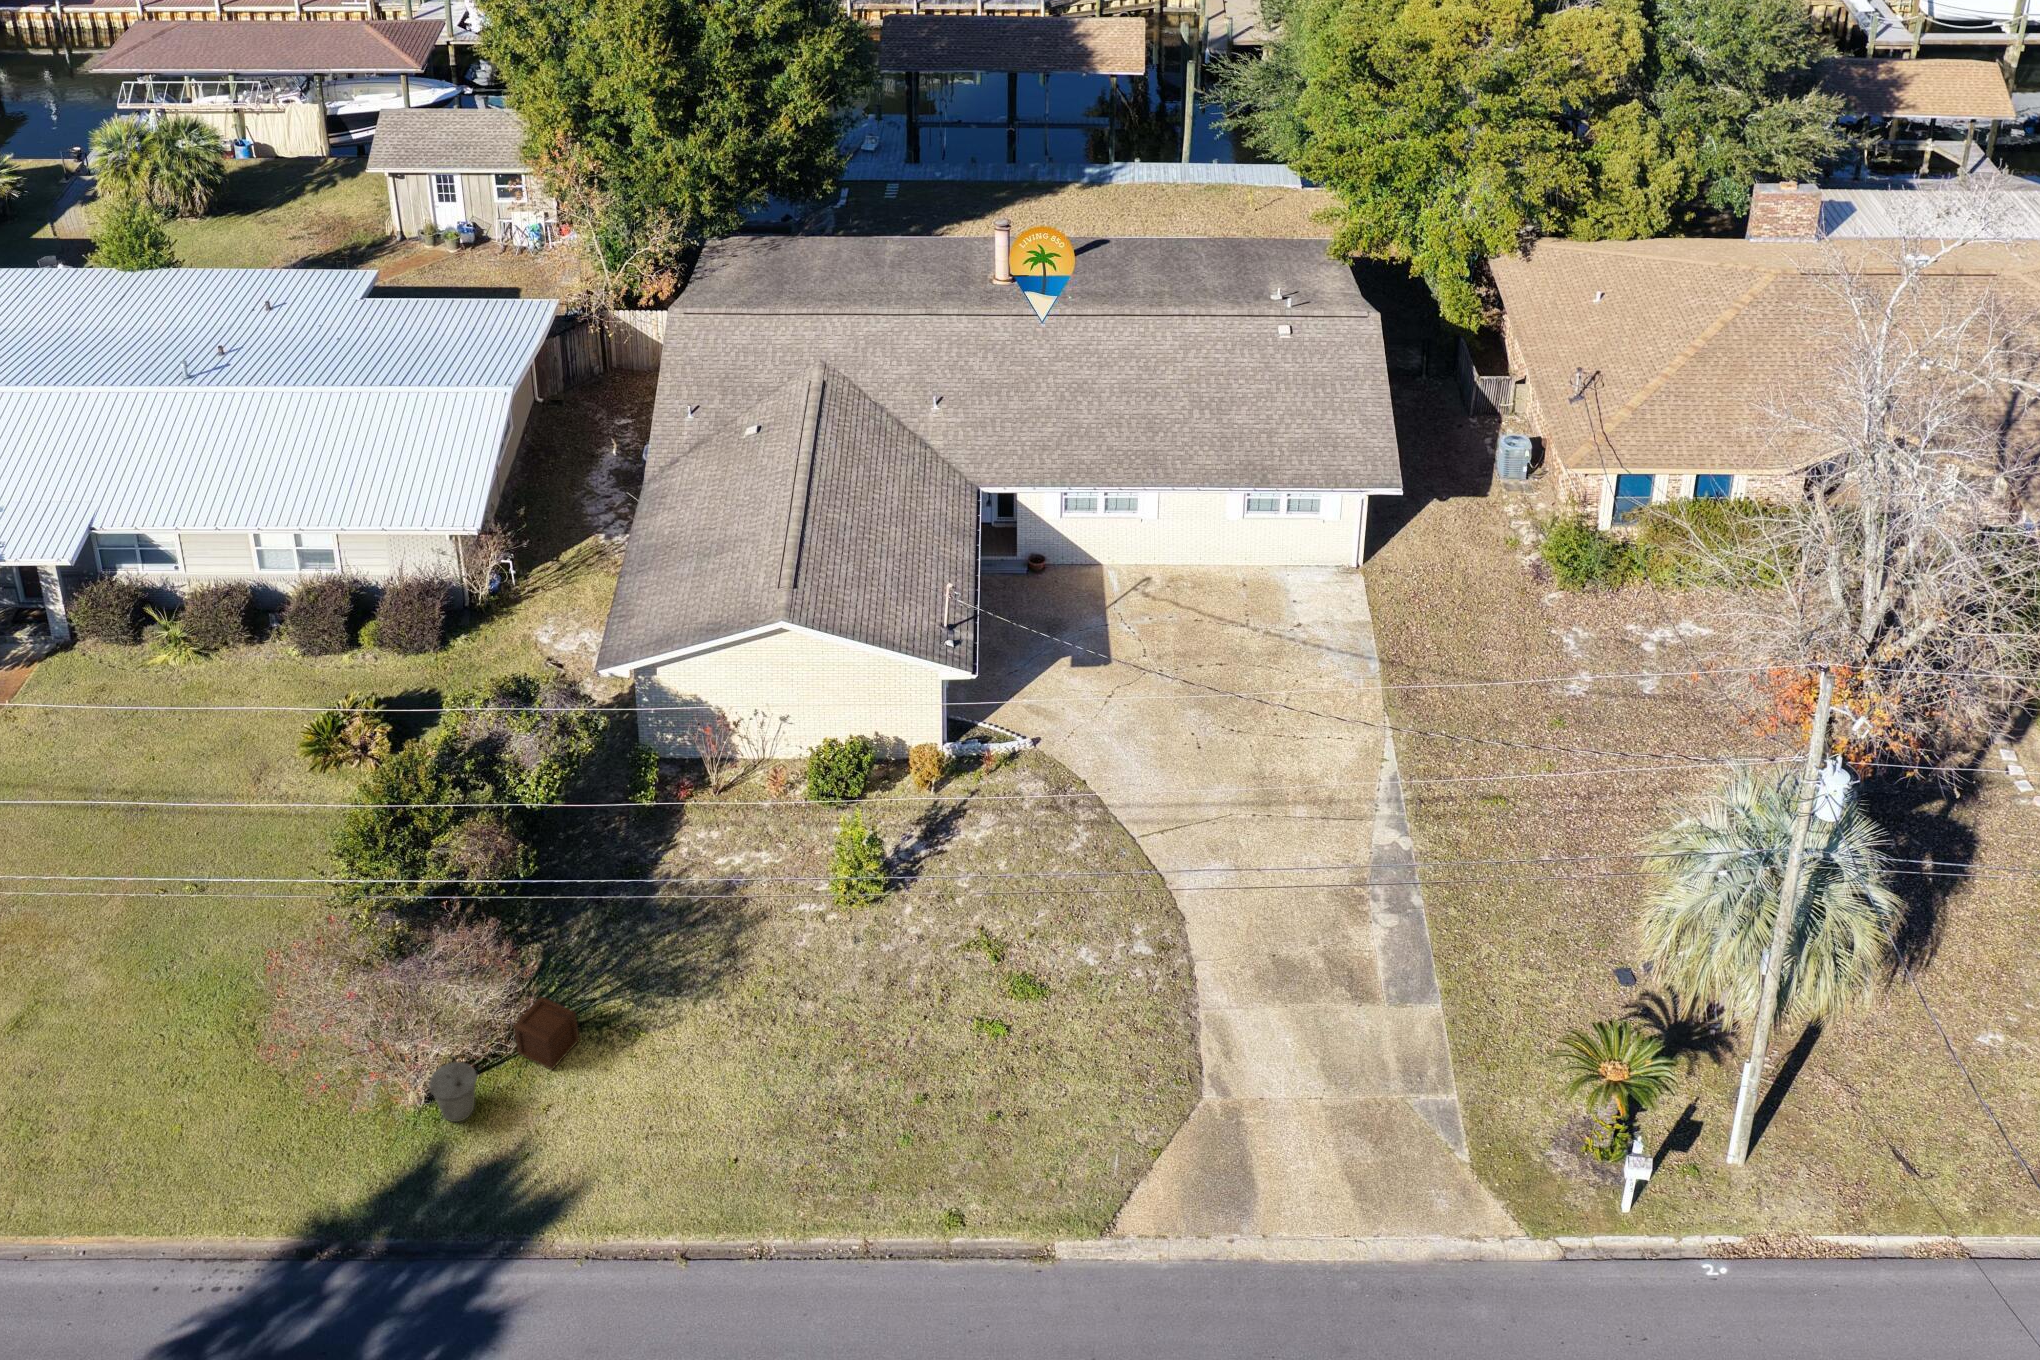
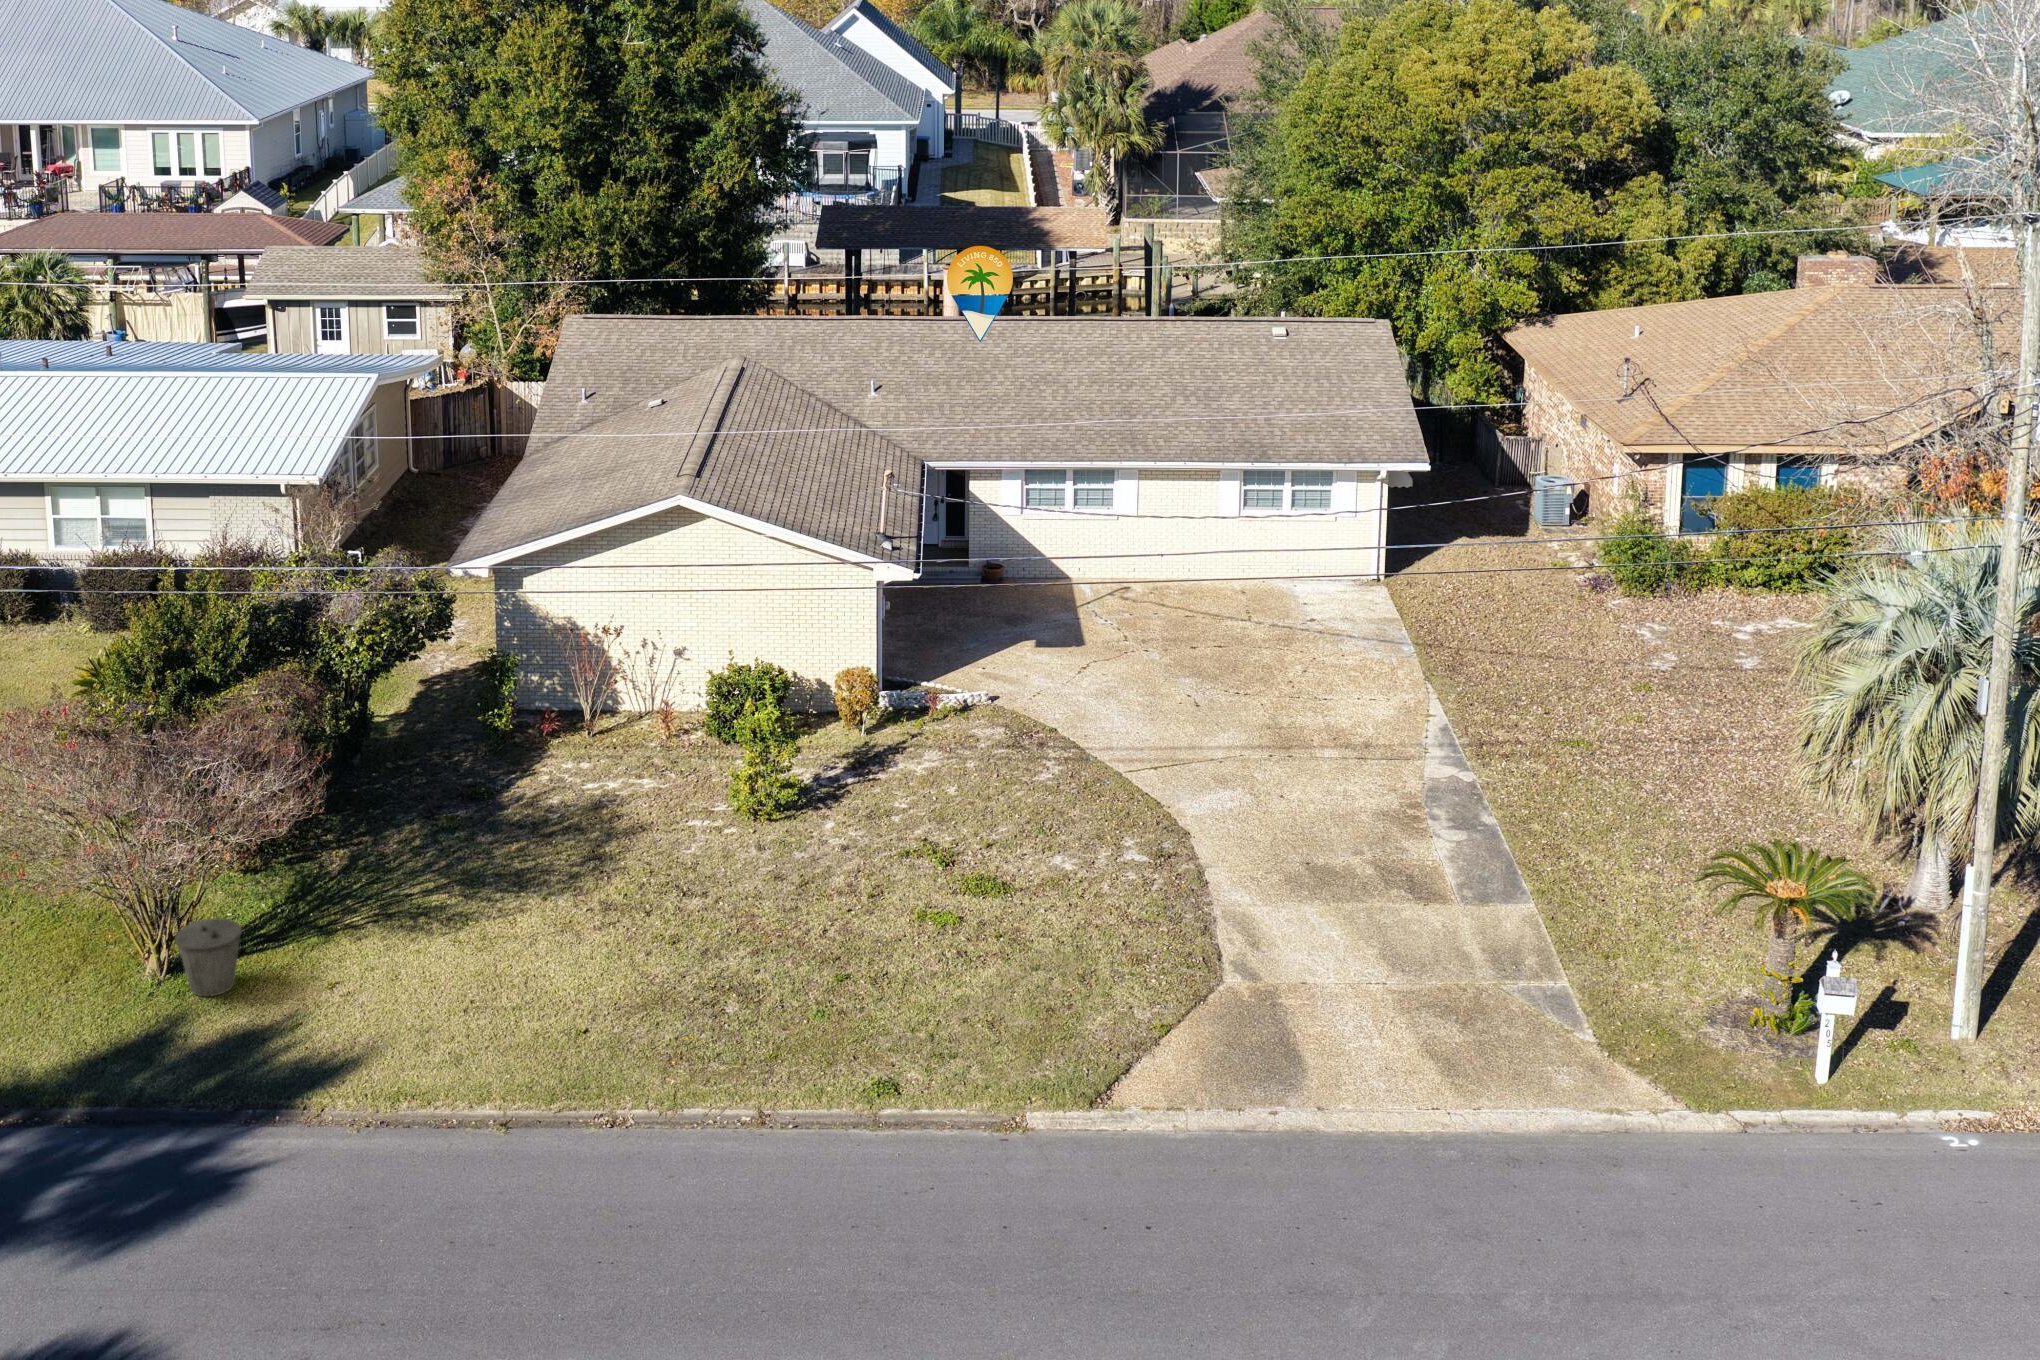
wooden crate: present [513,996,579,1070] -> none [298,865,386,953]

